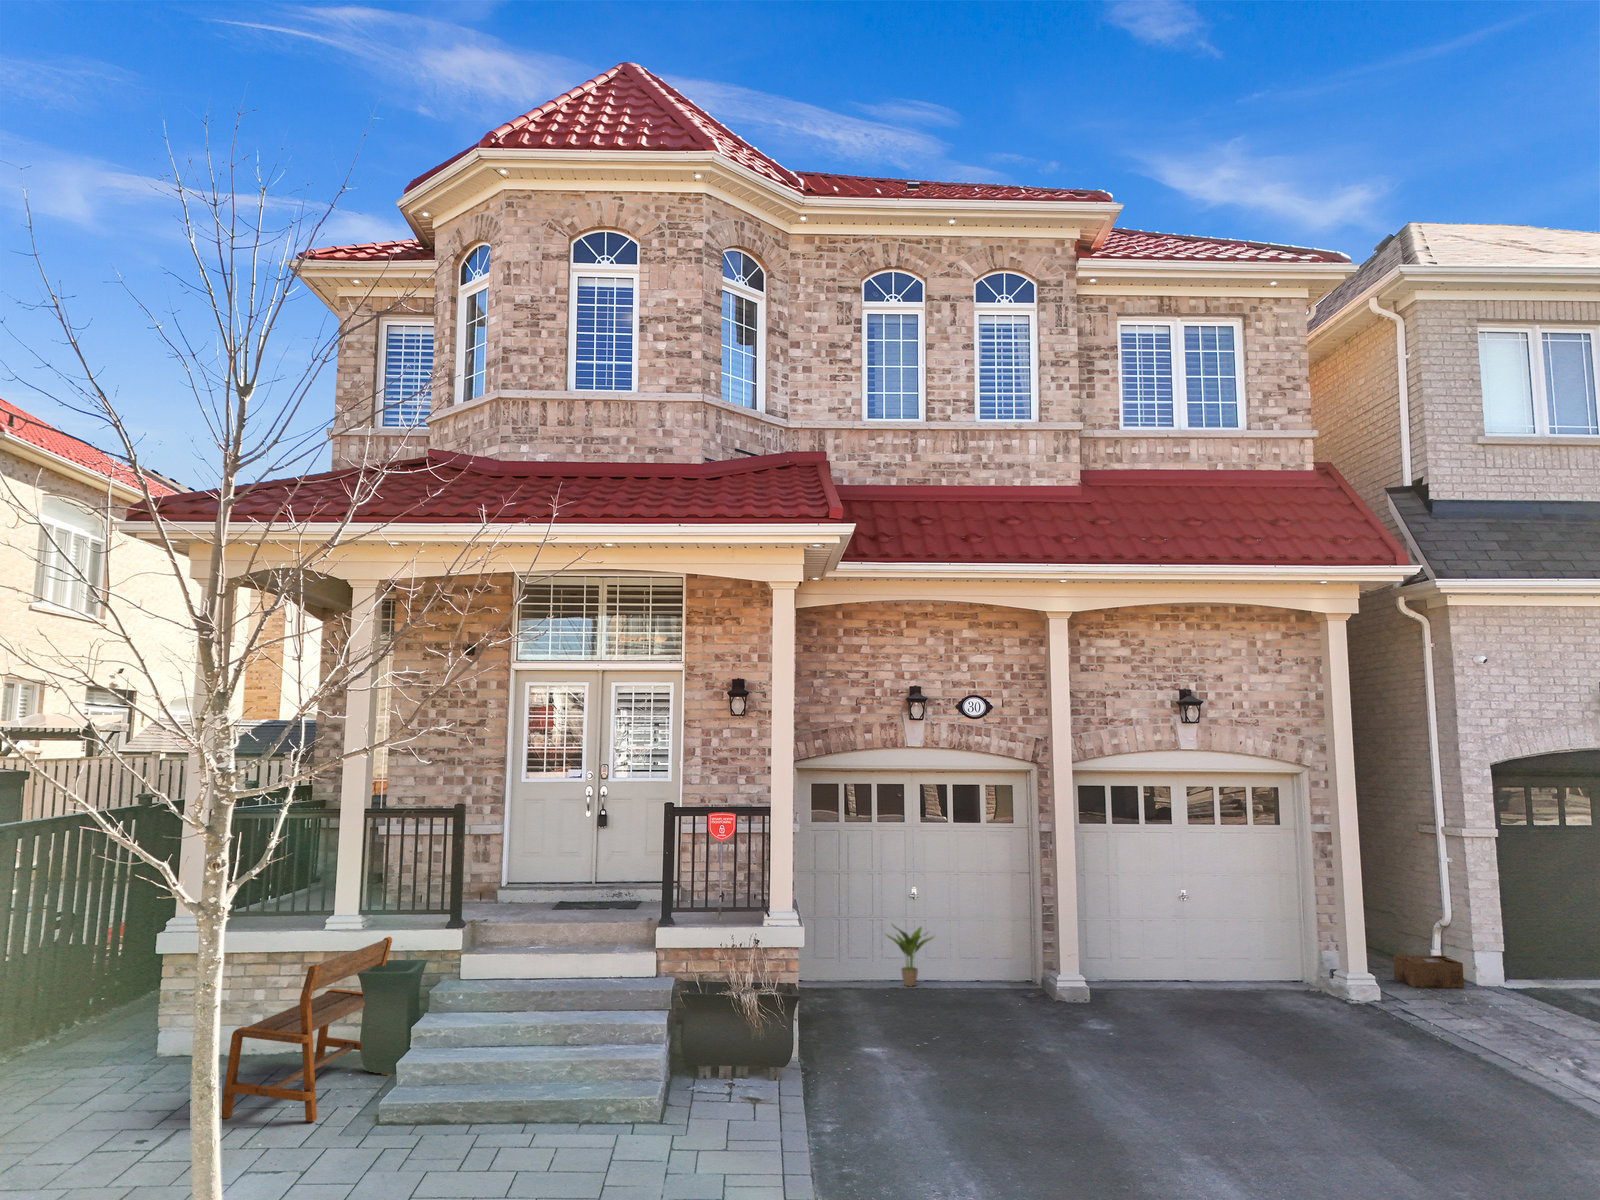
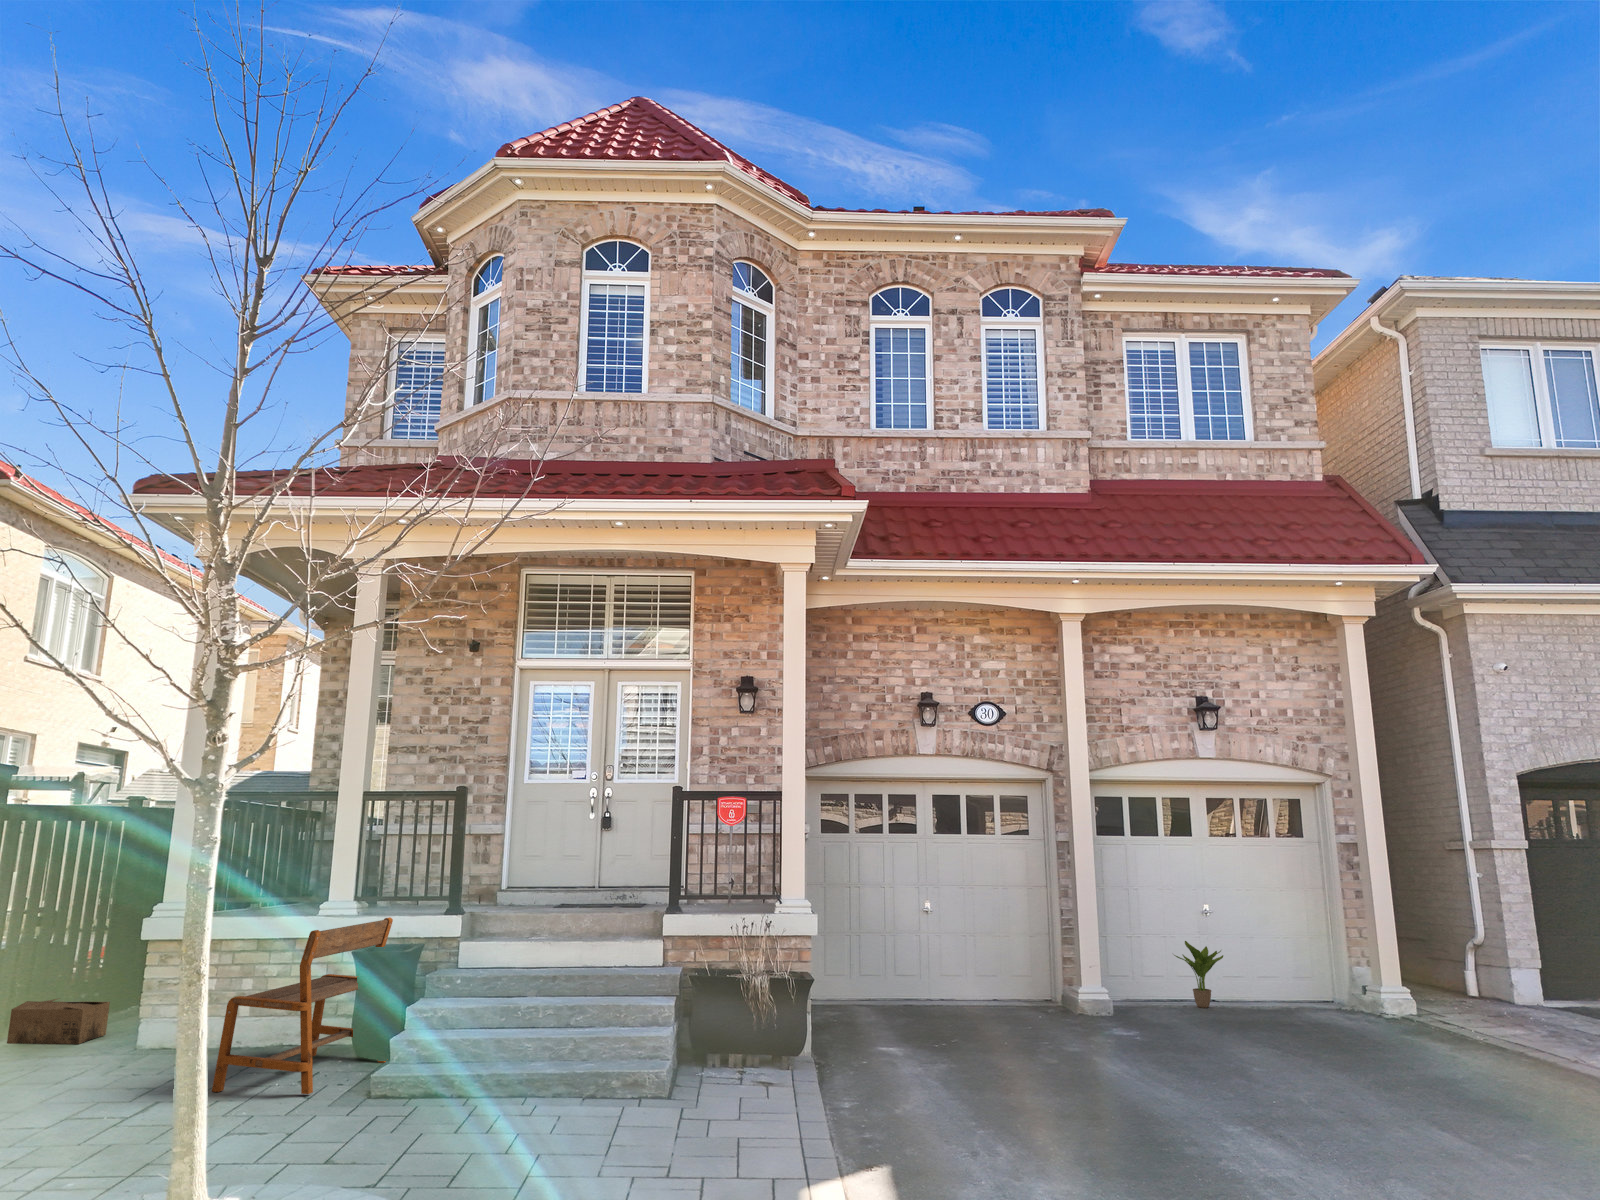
potted plant: present [887,925,933,987] -> present [1174,941,1223,1008]
cardboard box: present [1393,954,1464,988] -> present [7,999,110,1044]

